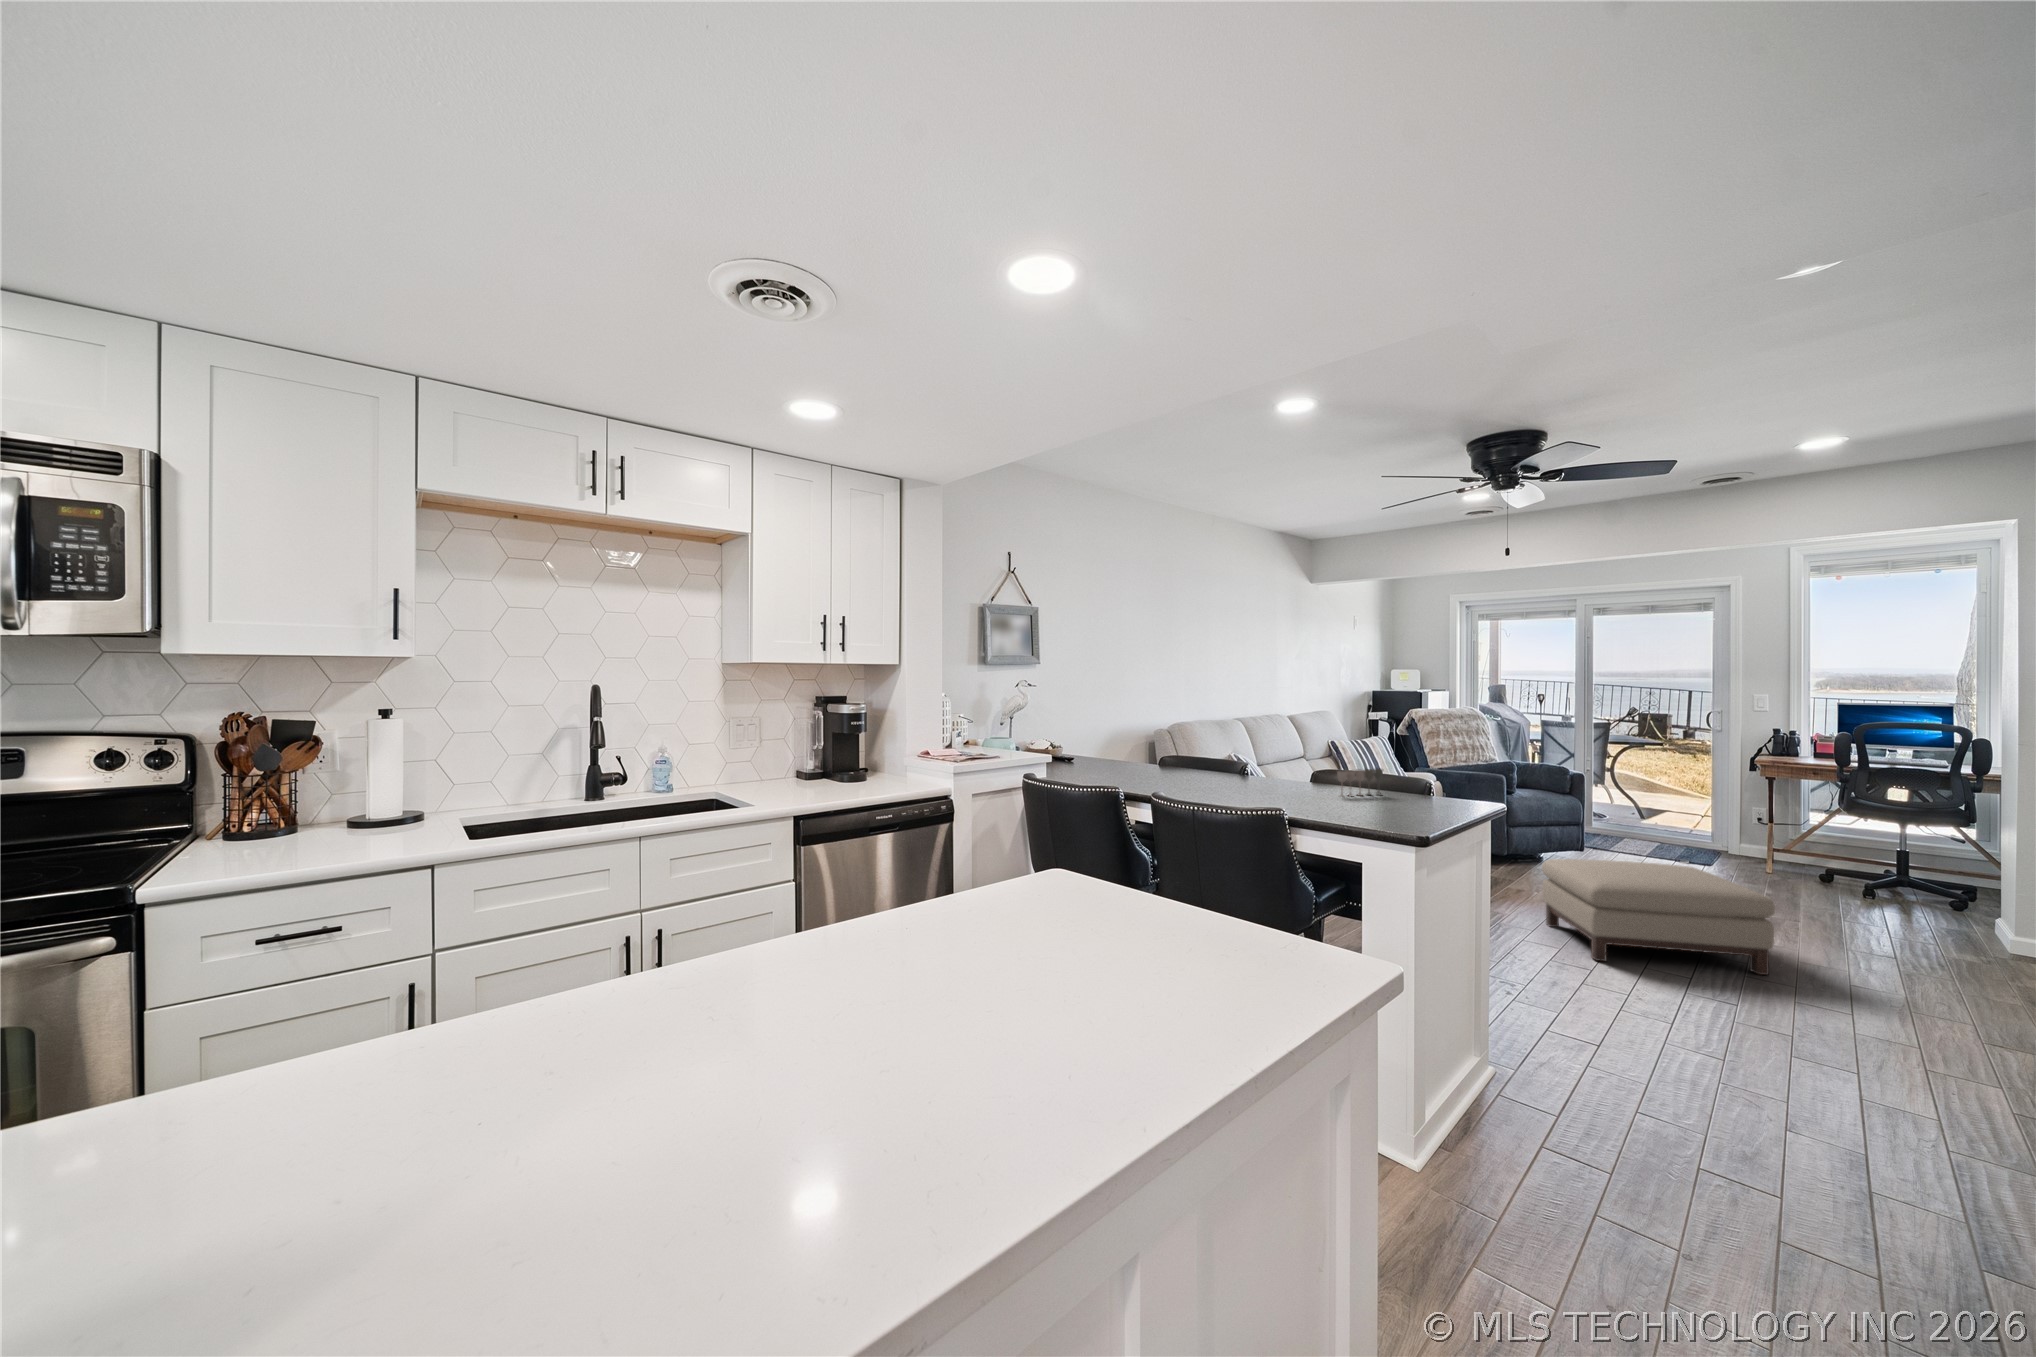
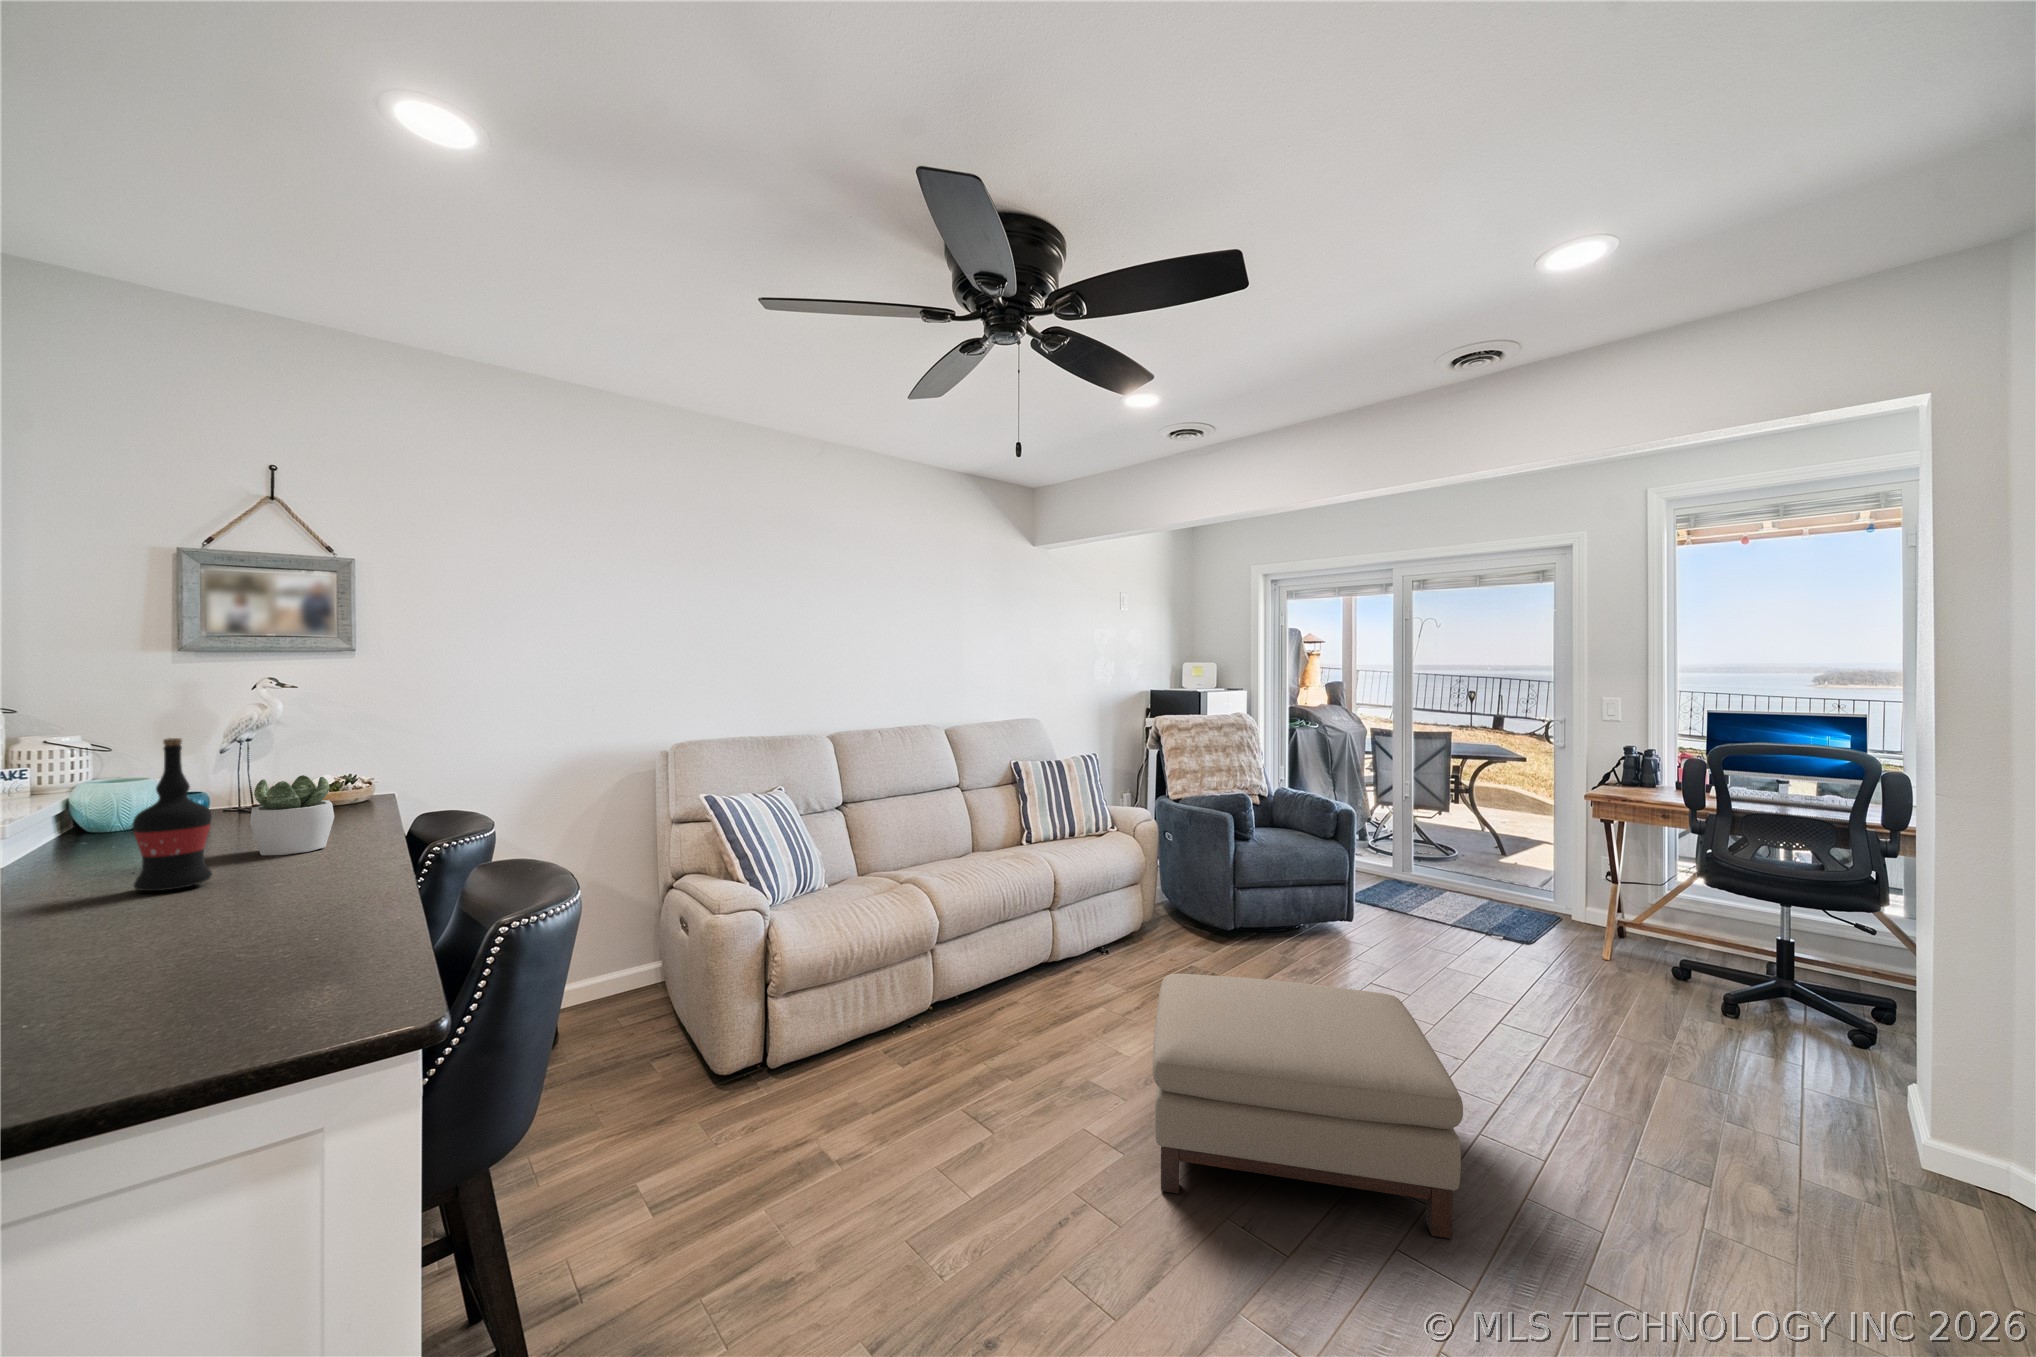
wine bottle: none [1194,715,1219,784] -> present [133,738,212,891]
succulent plant: none [1147,737,1180,776] -> present [250,775,334,855]
wine glass: present [1337,768,1383,797] -> none [189,872,370,954]

